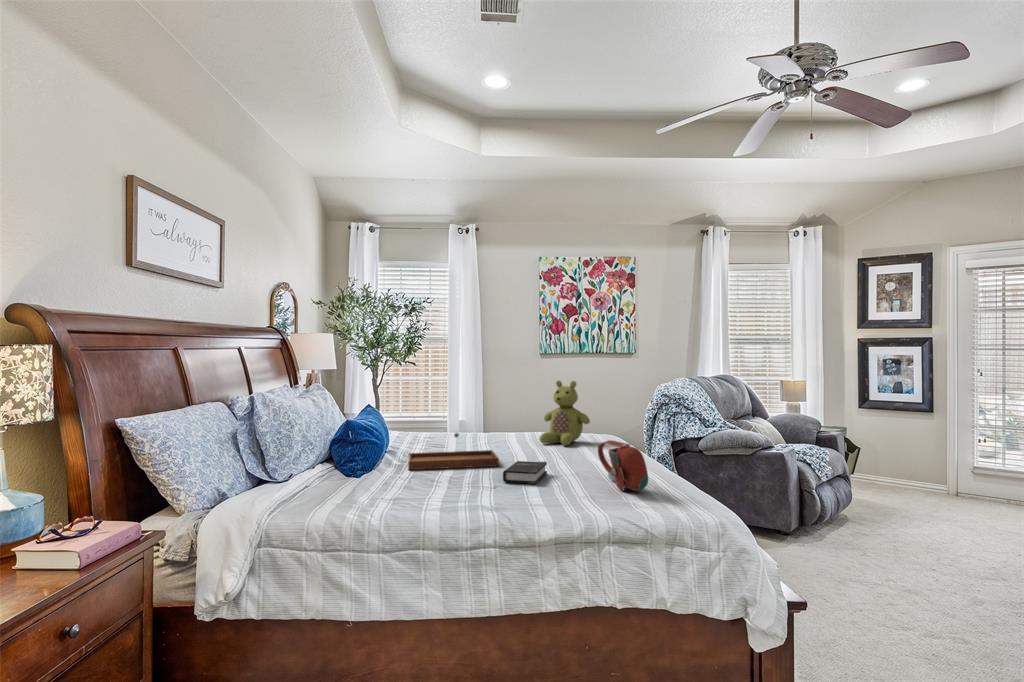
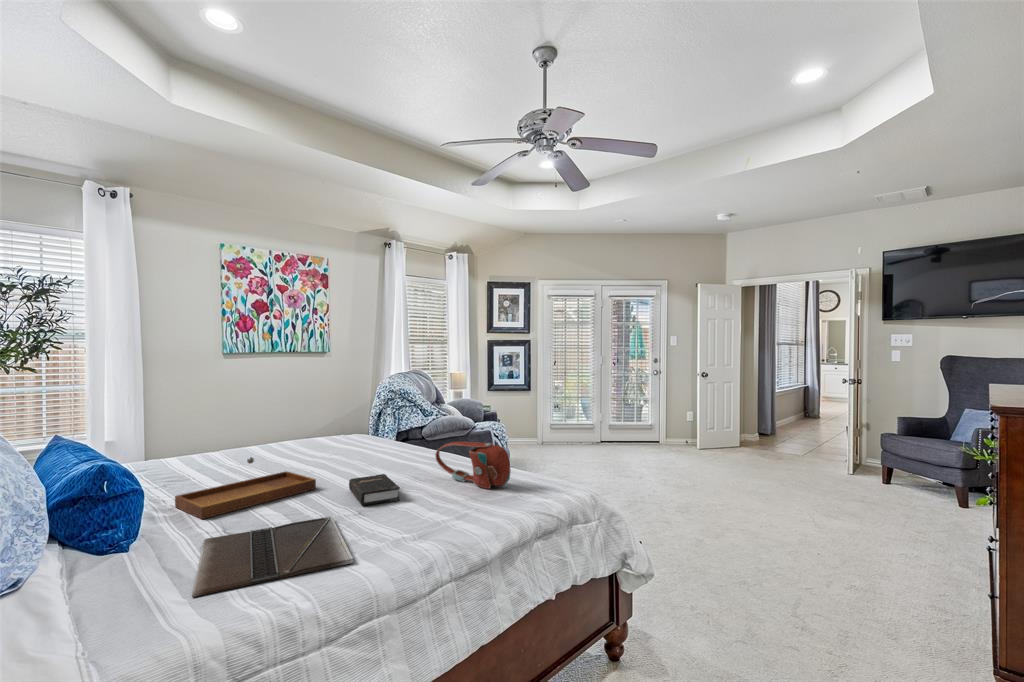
stuffed bear: present [539,381,590,446] -> none [302,383,359,454]
laptop: none [340,479,470,510] -> present [192,517,353,597]

